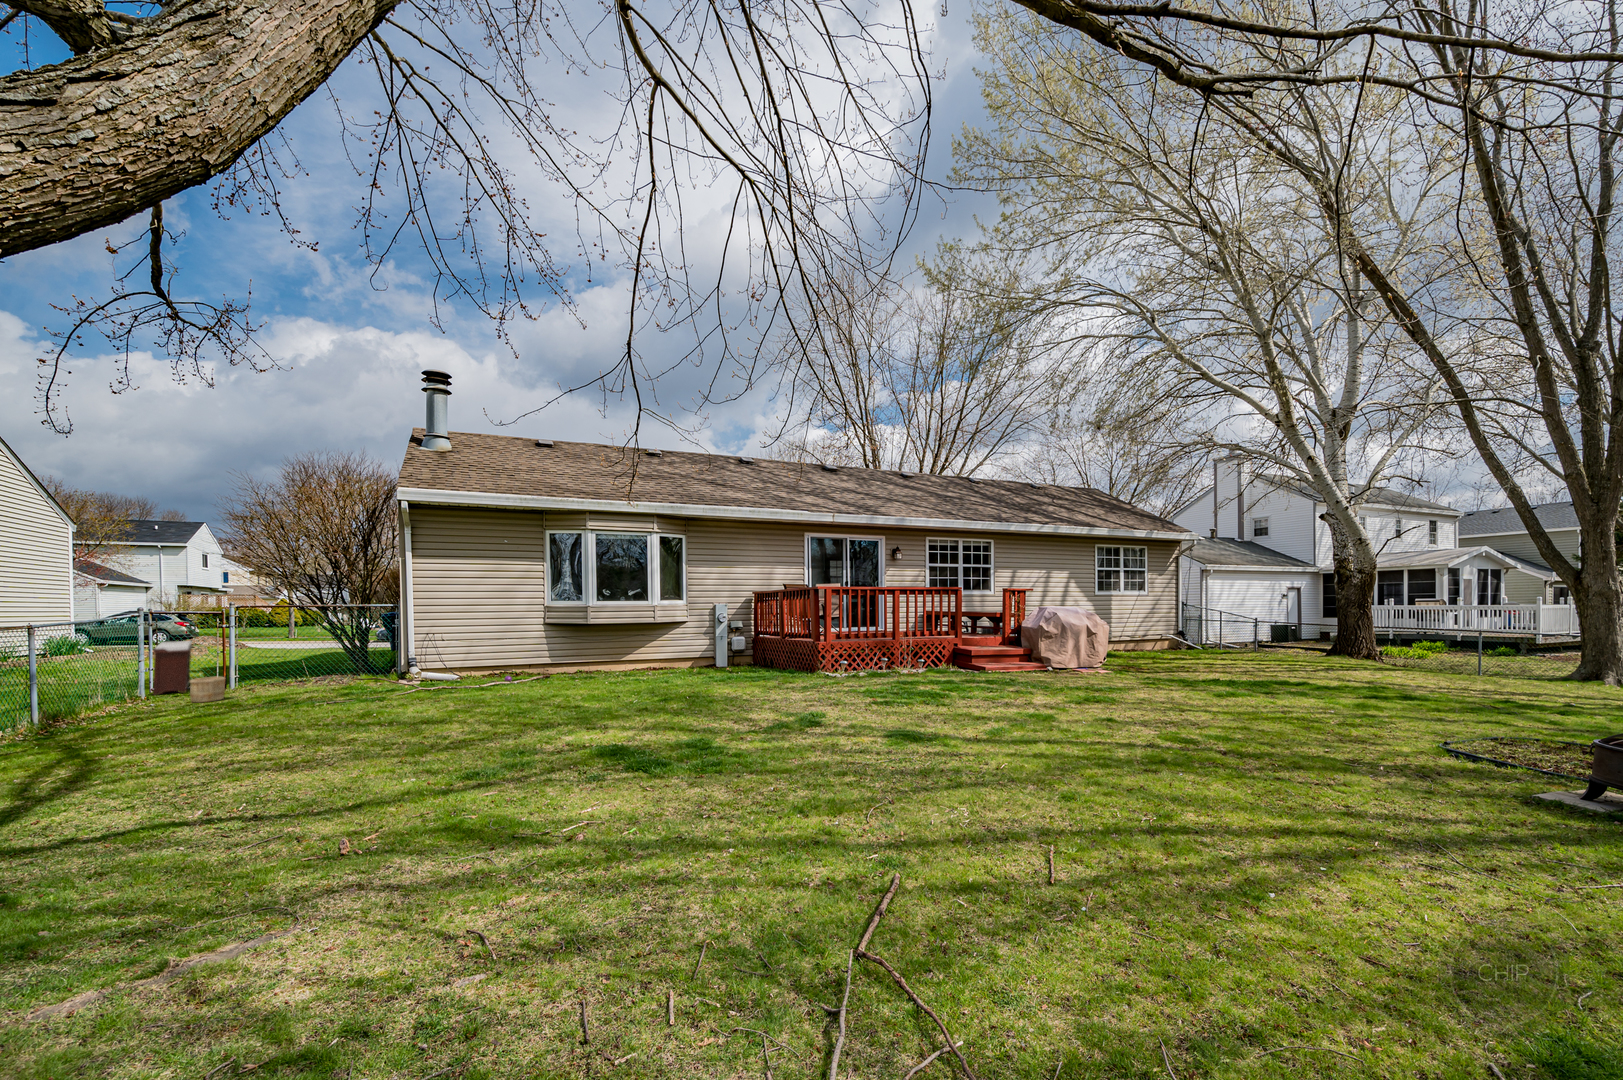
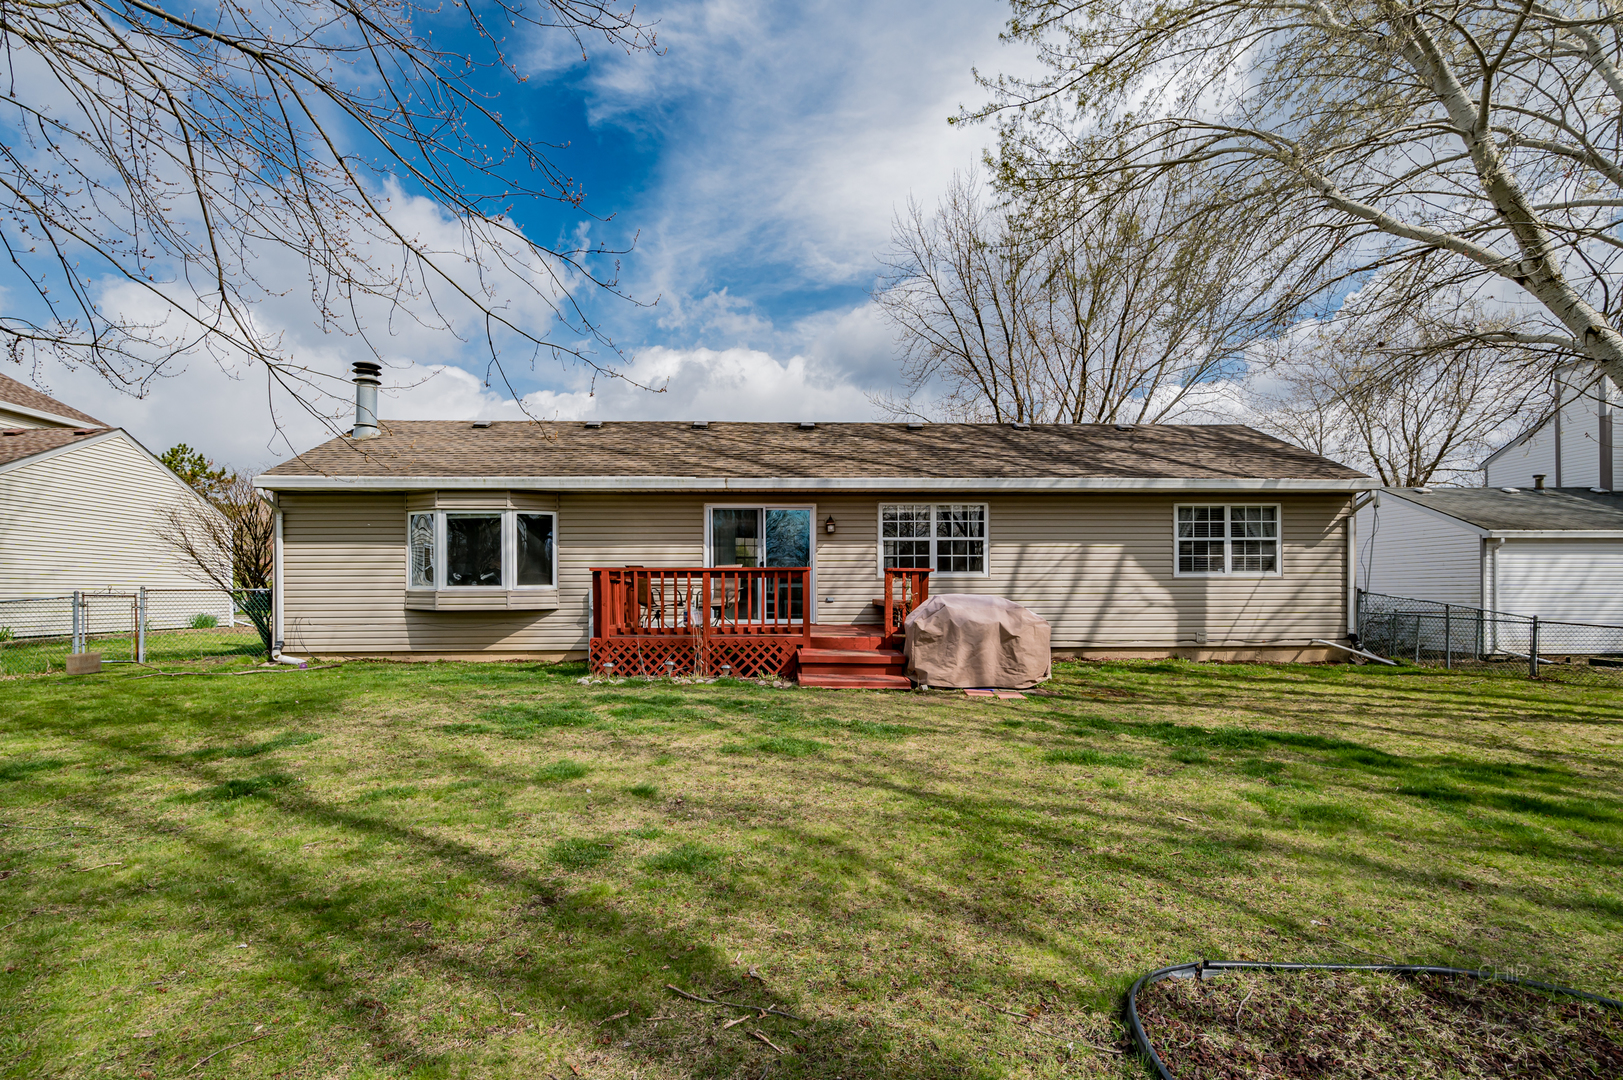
bench: present [153,641,192,695] -> none [105,618,177,665]

